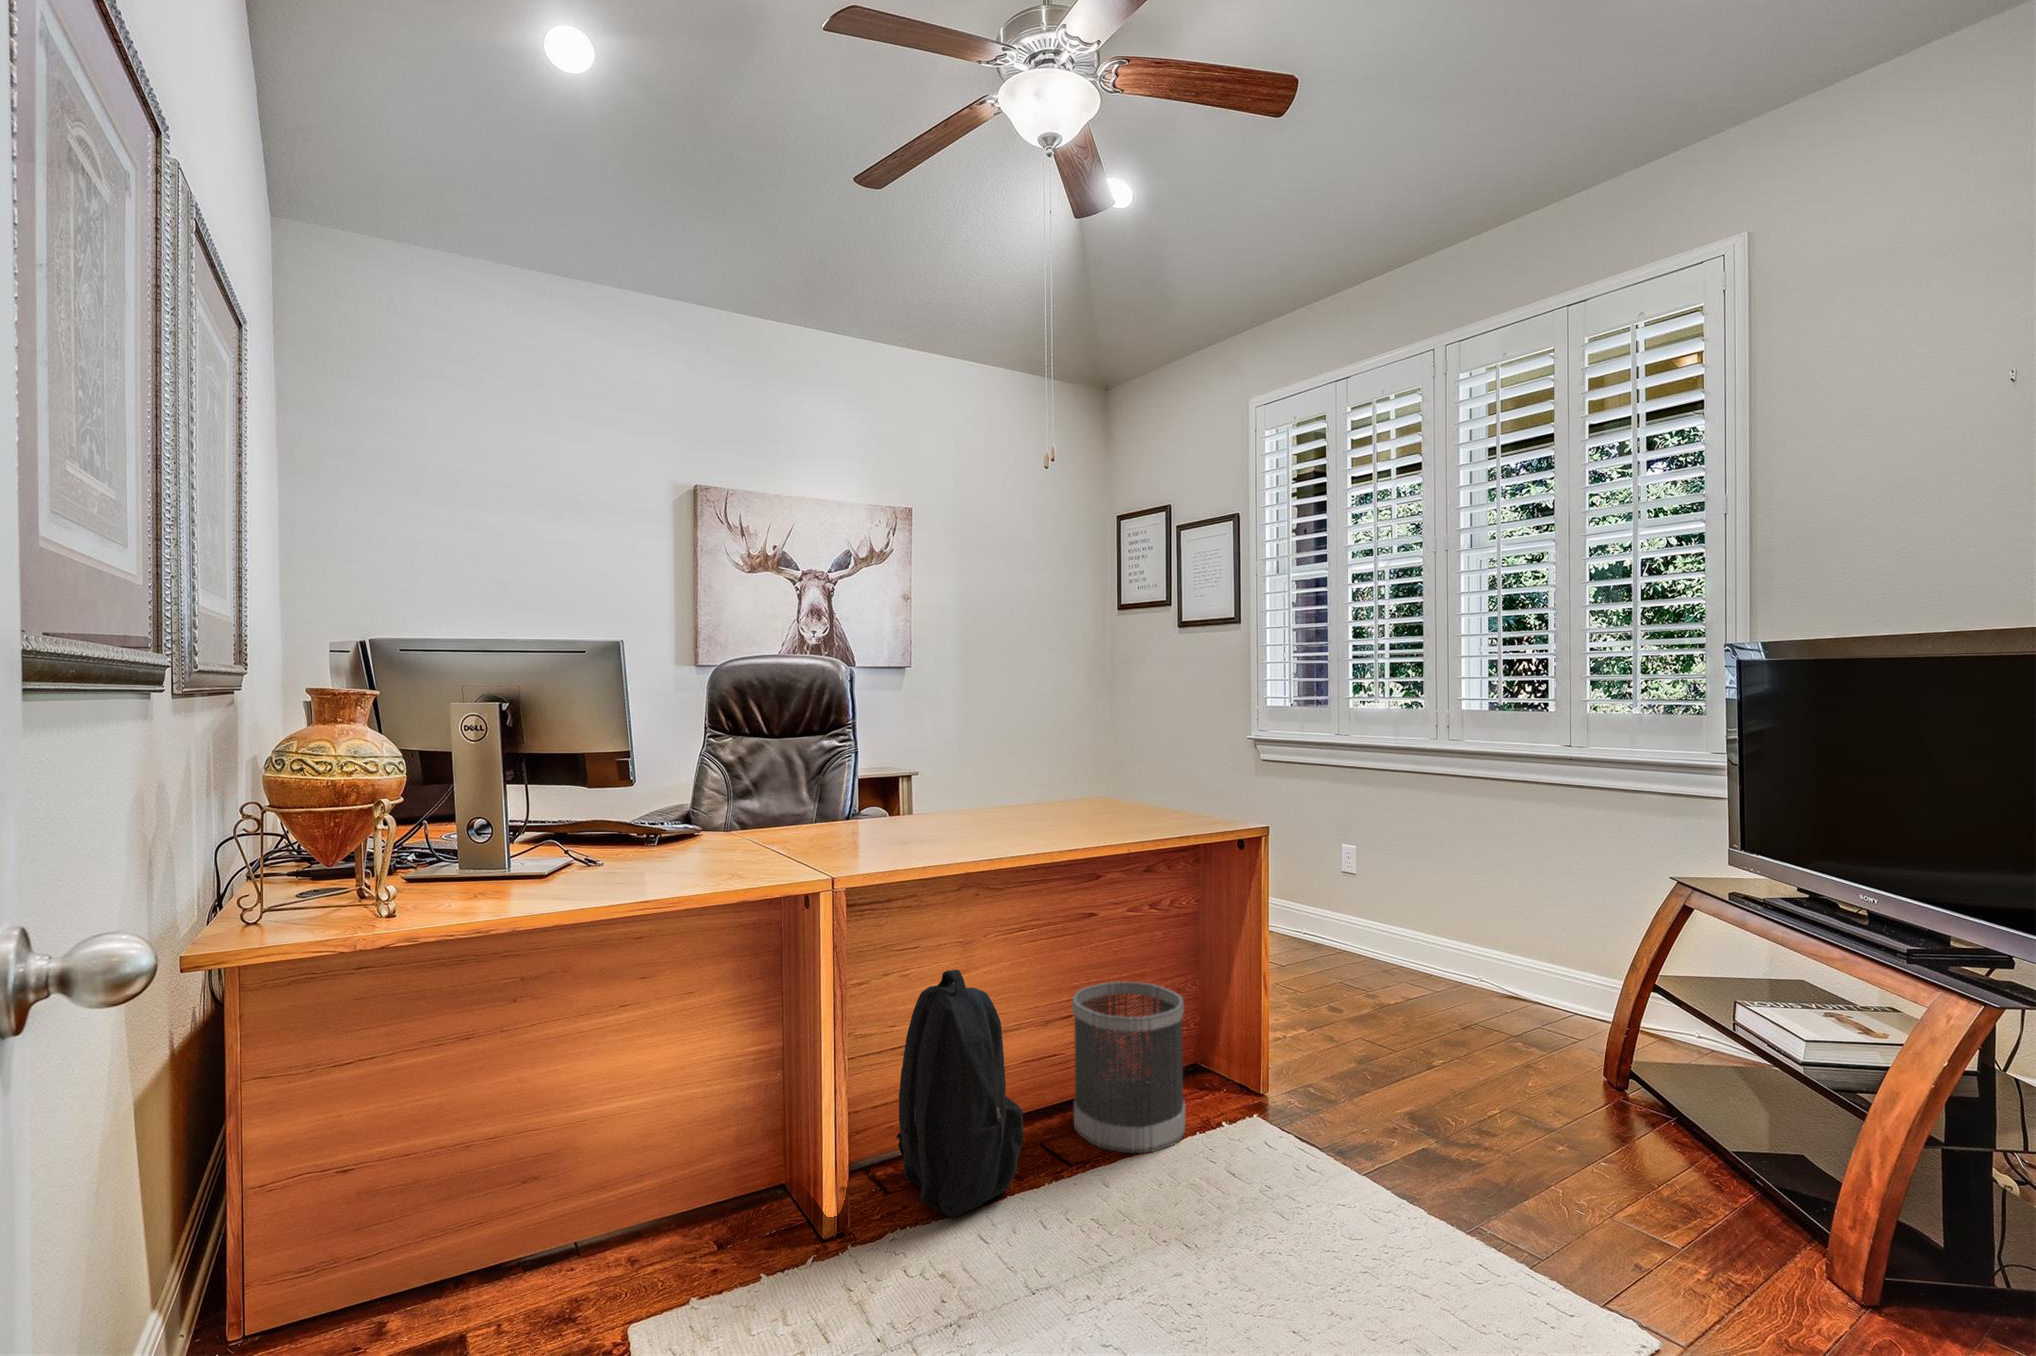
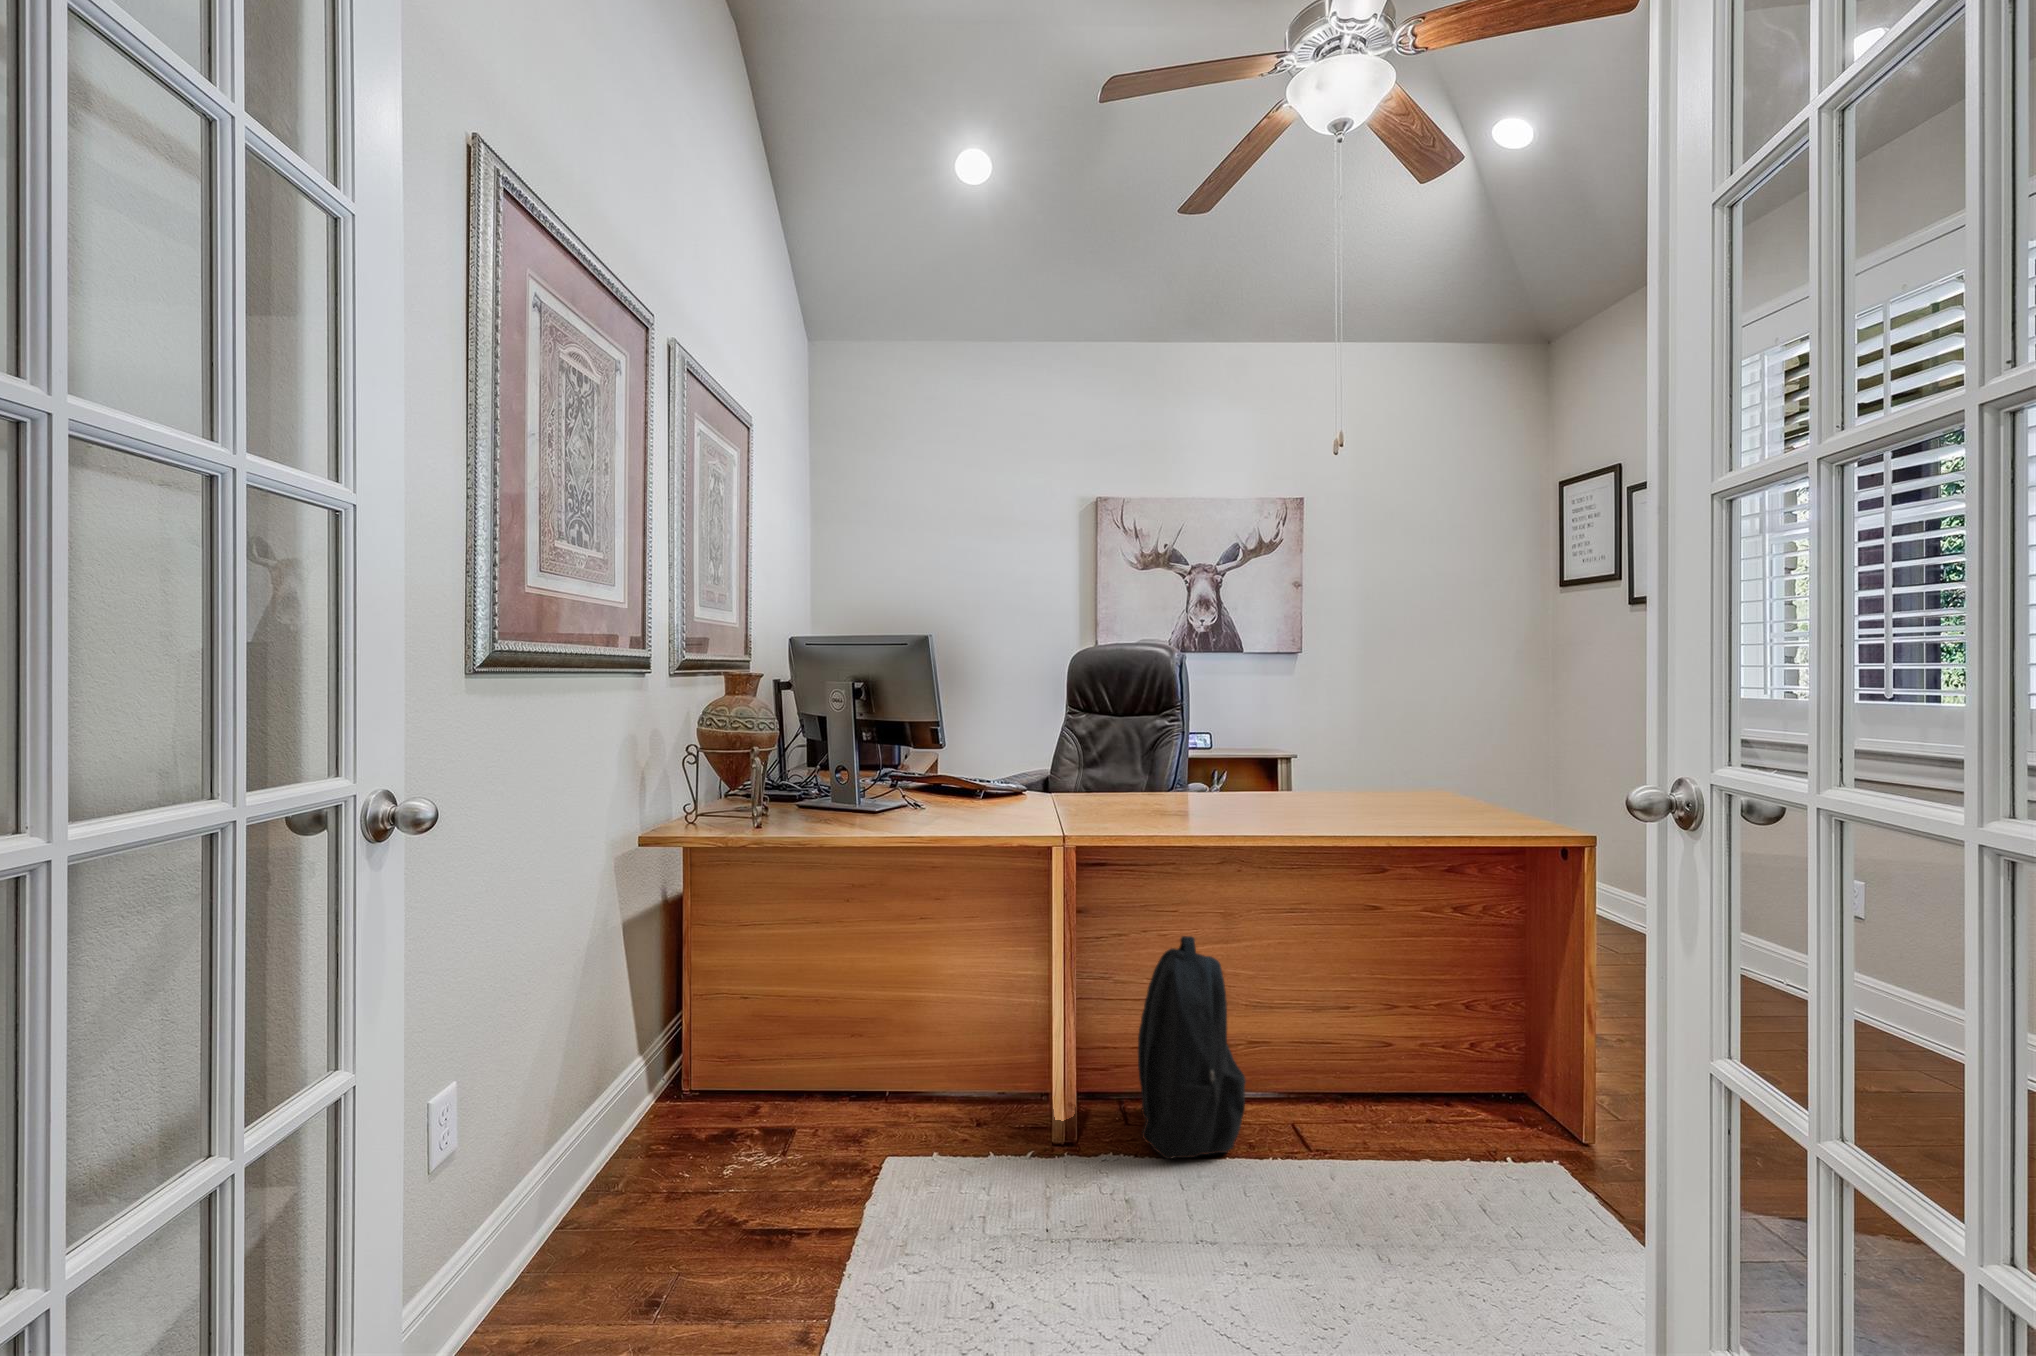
wastebasket: present [1072,982,1185,1153] -> none [1332,982,1459,1163]

